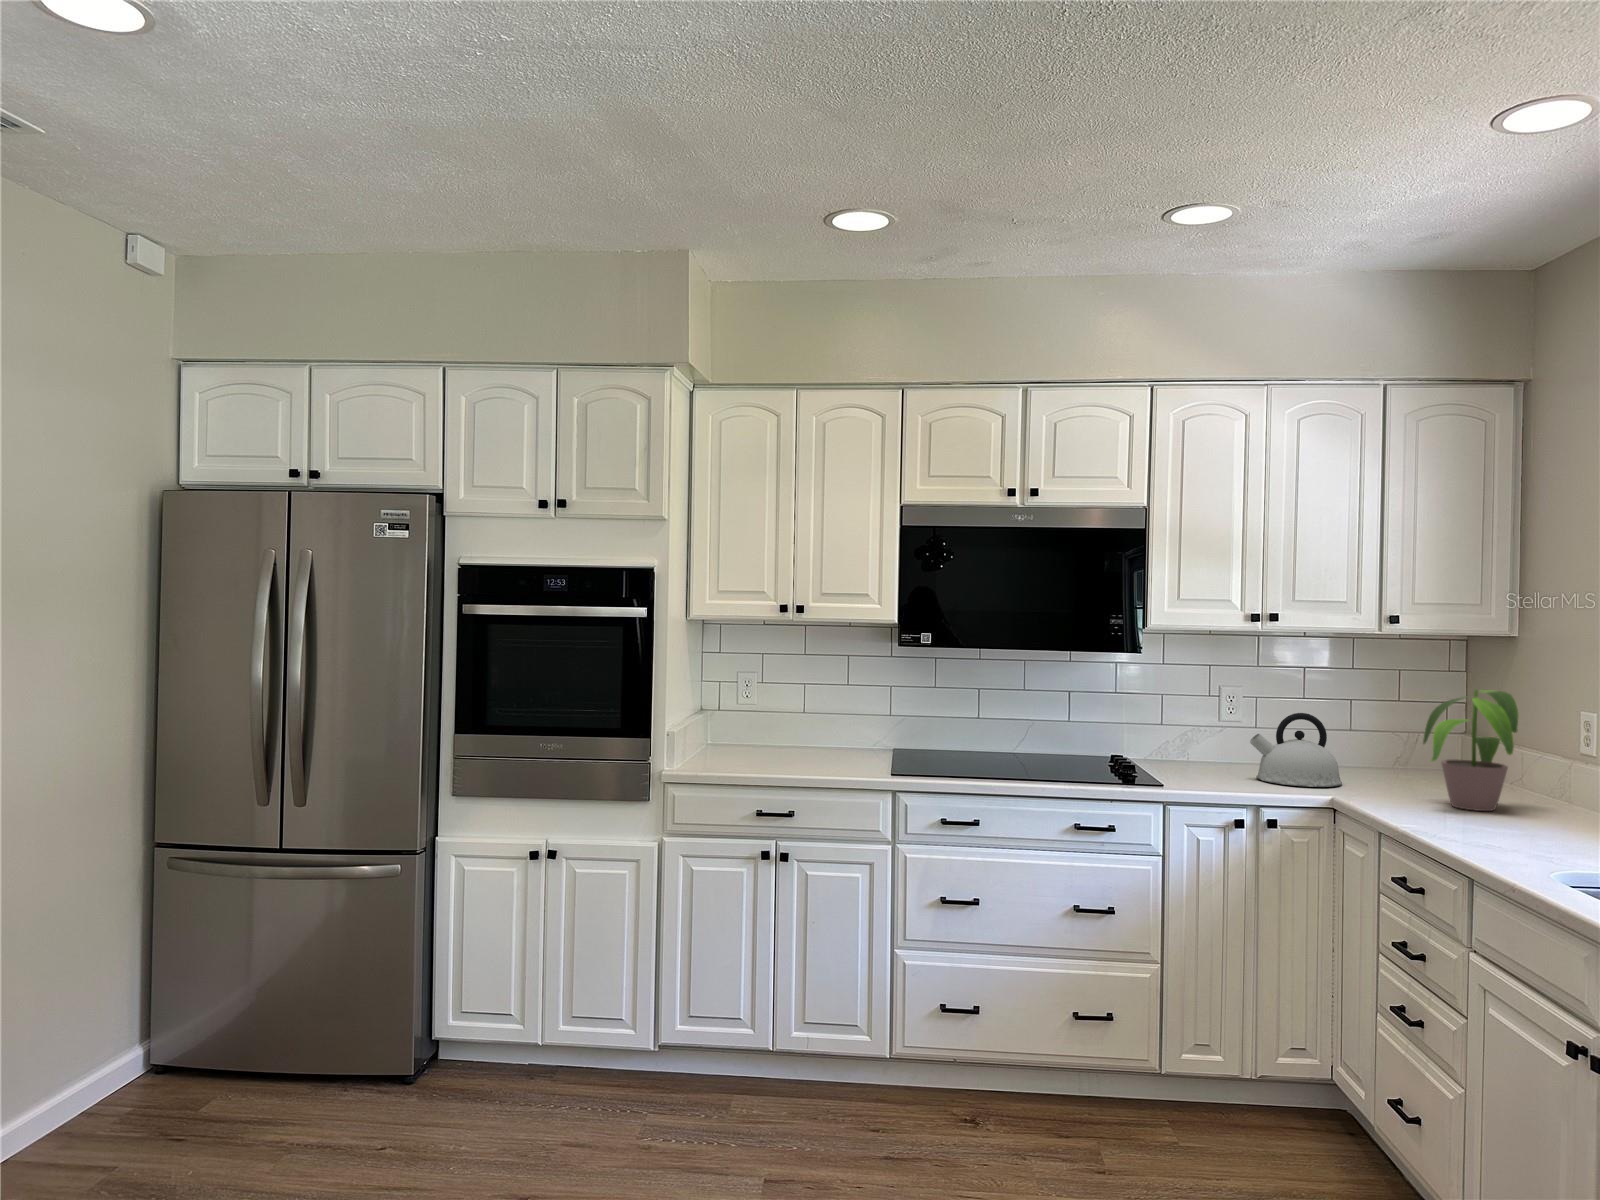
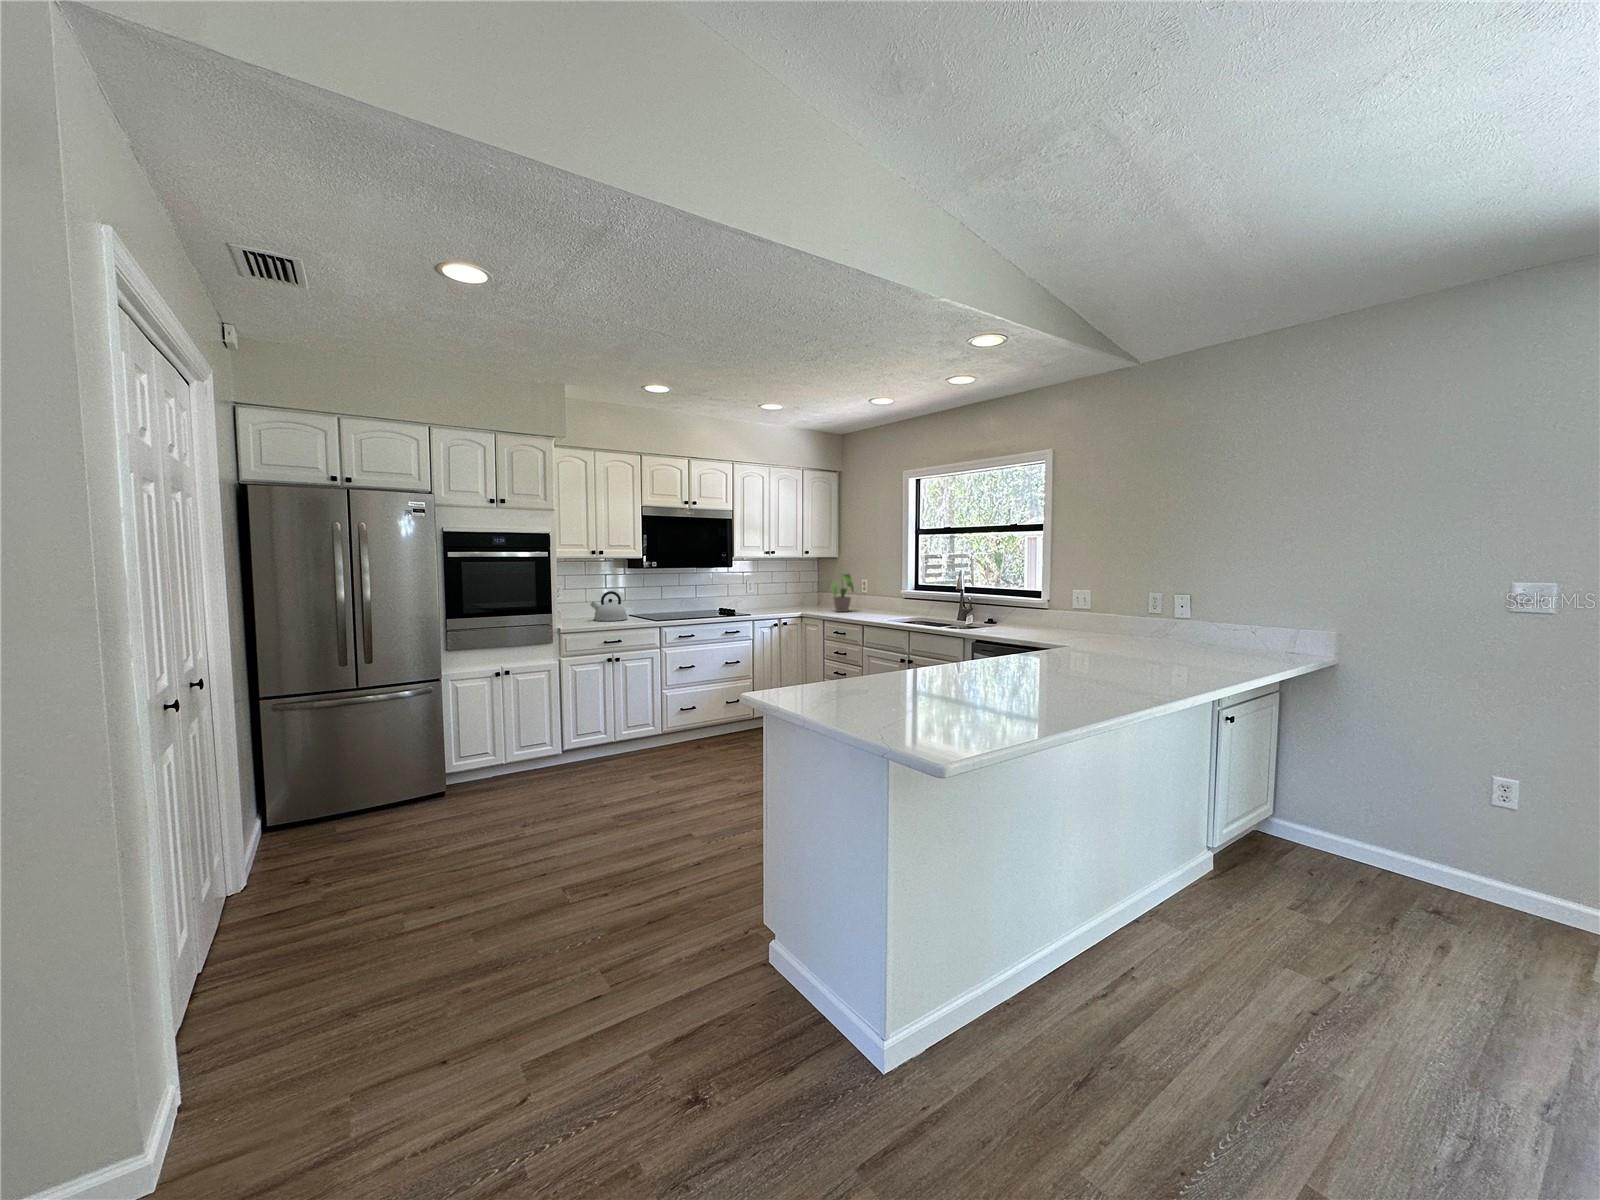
kettle: present [1250,713,1342,787] -> present [590,591,627,621]

